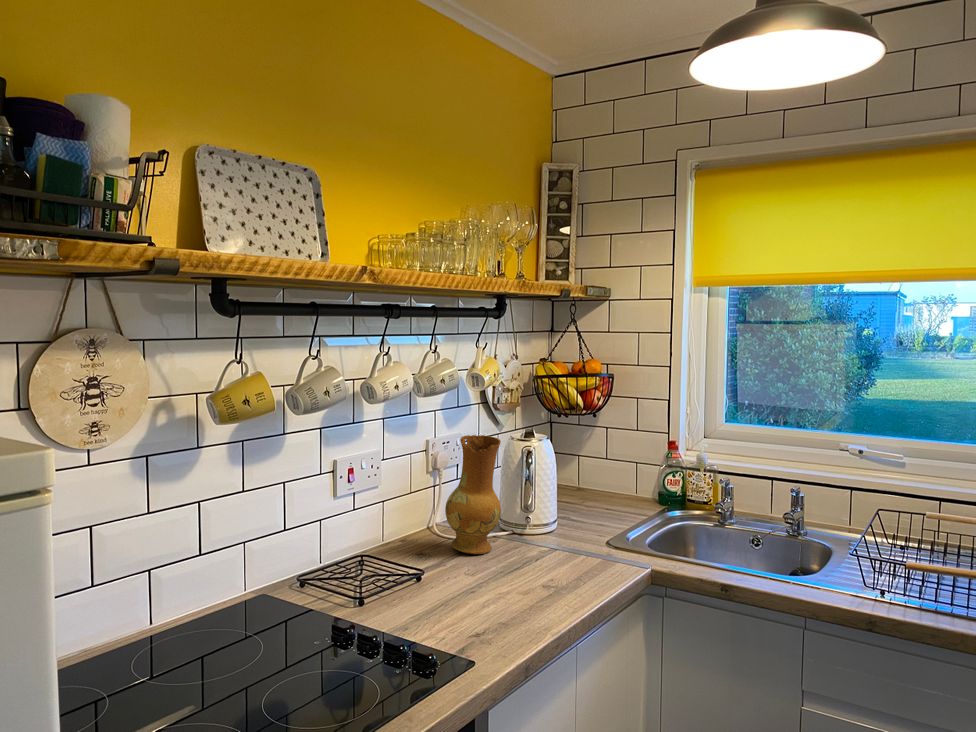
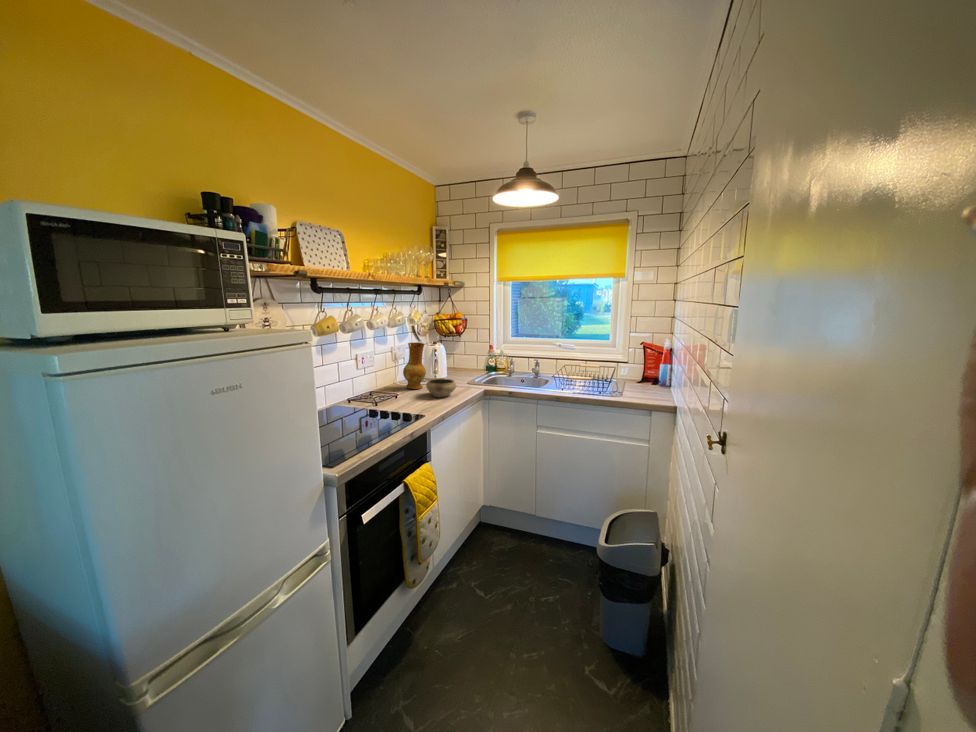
ceramic bowl: none [496,534,574,589] -> present [426,378,456,397]

